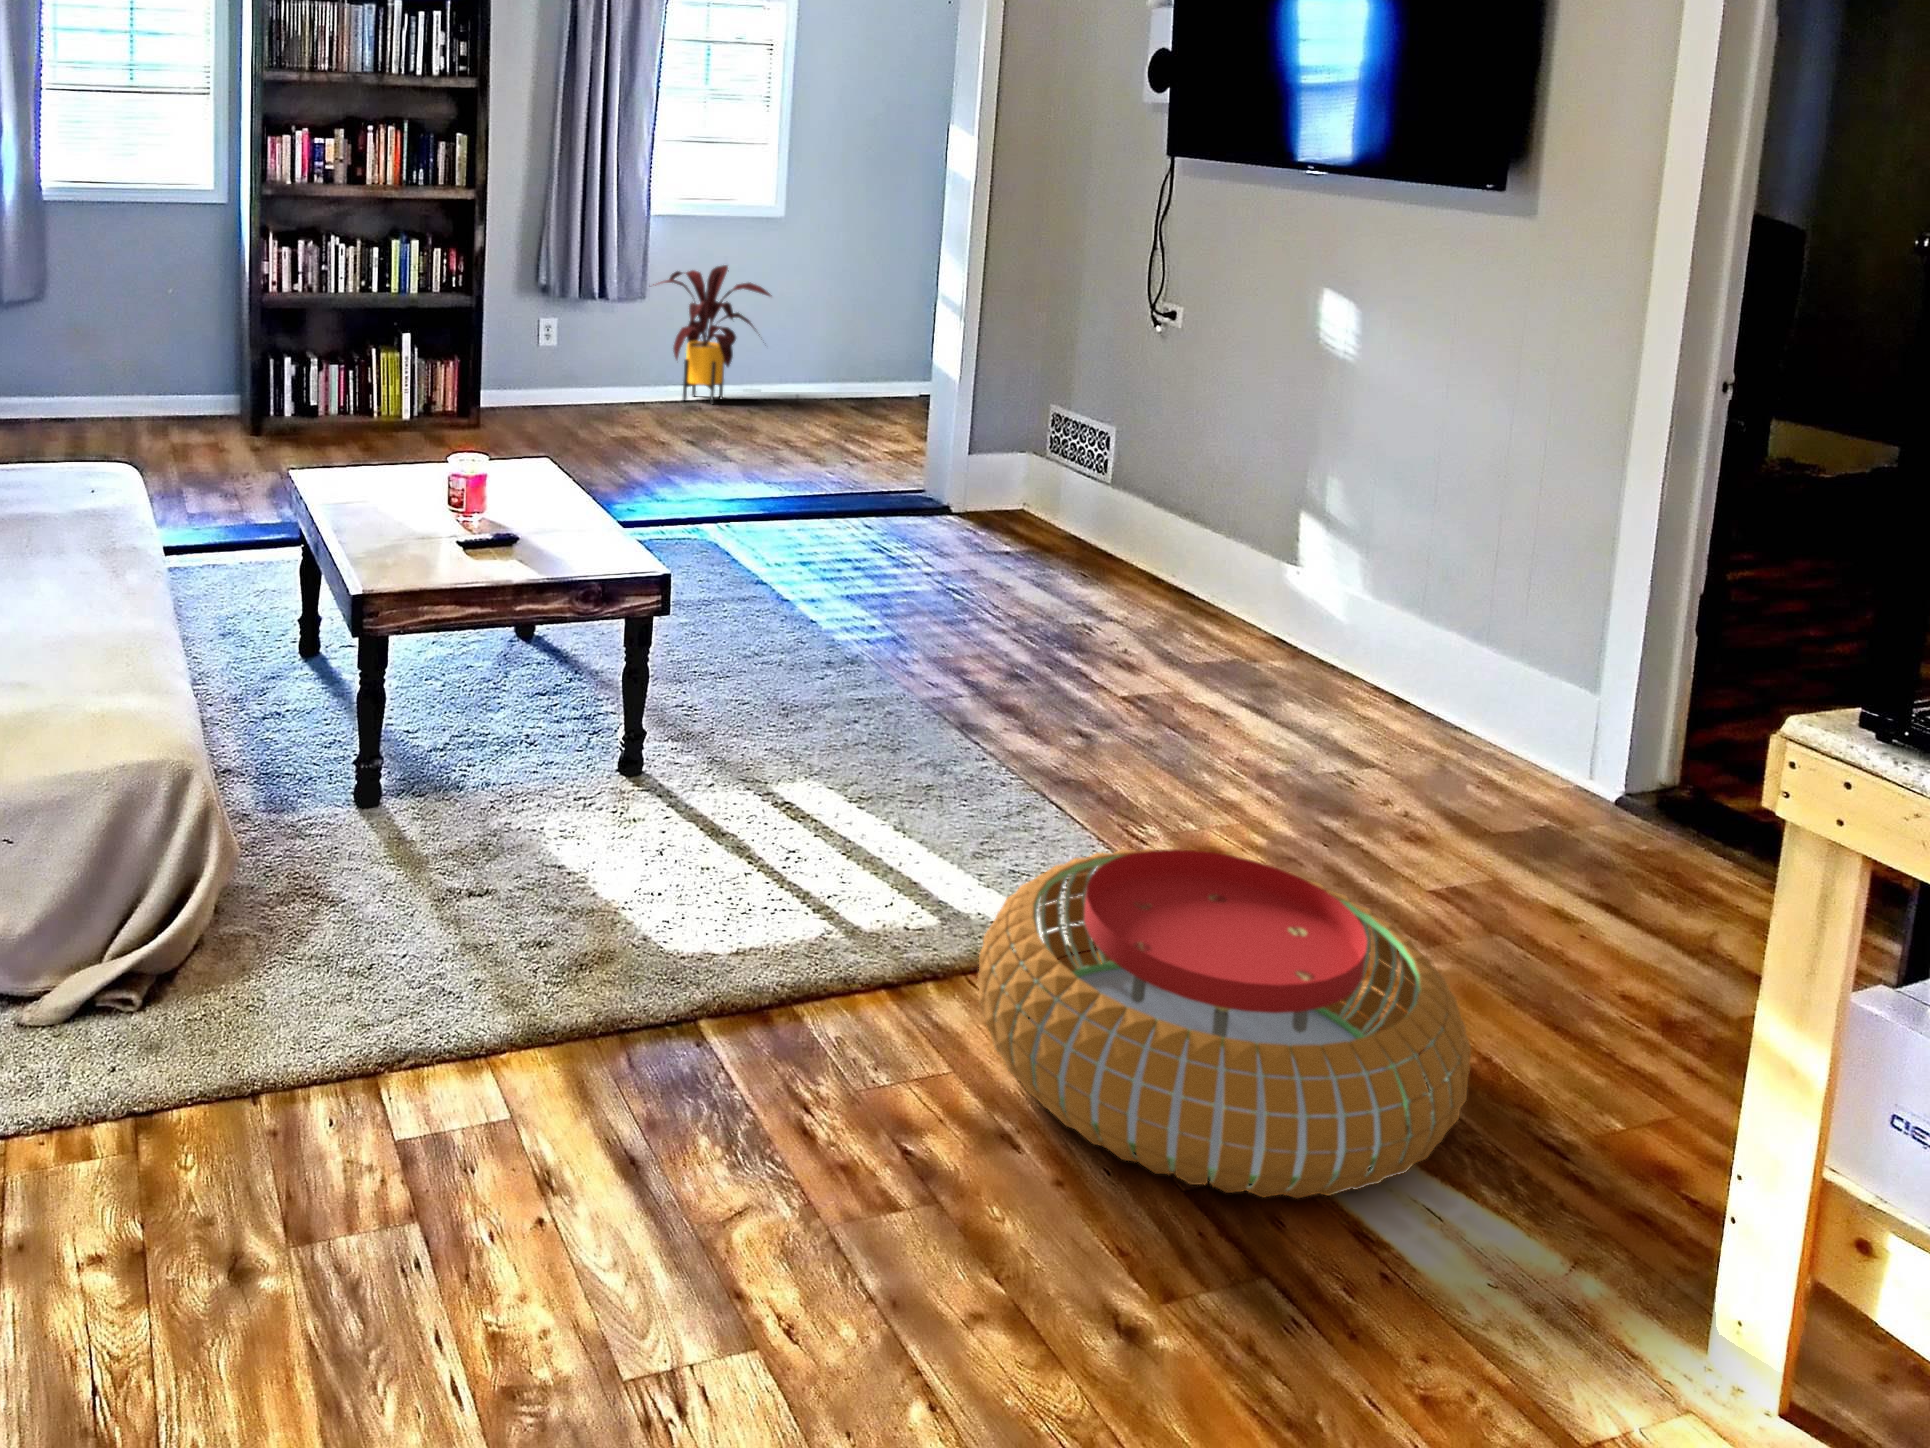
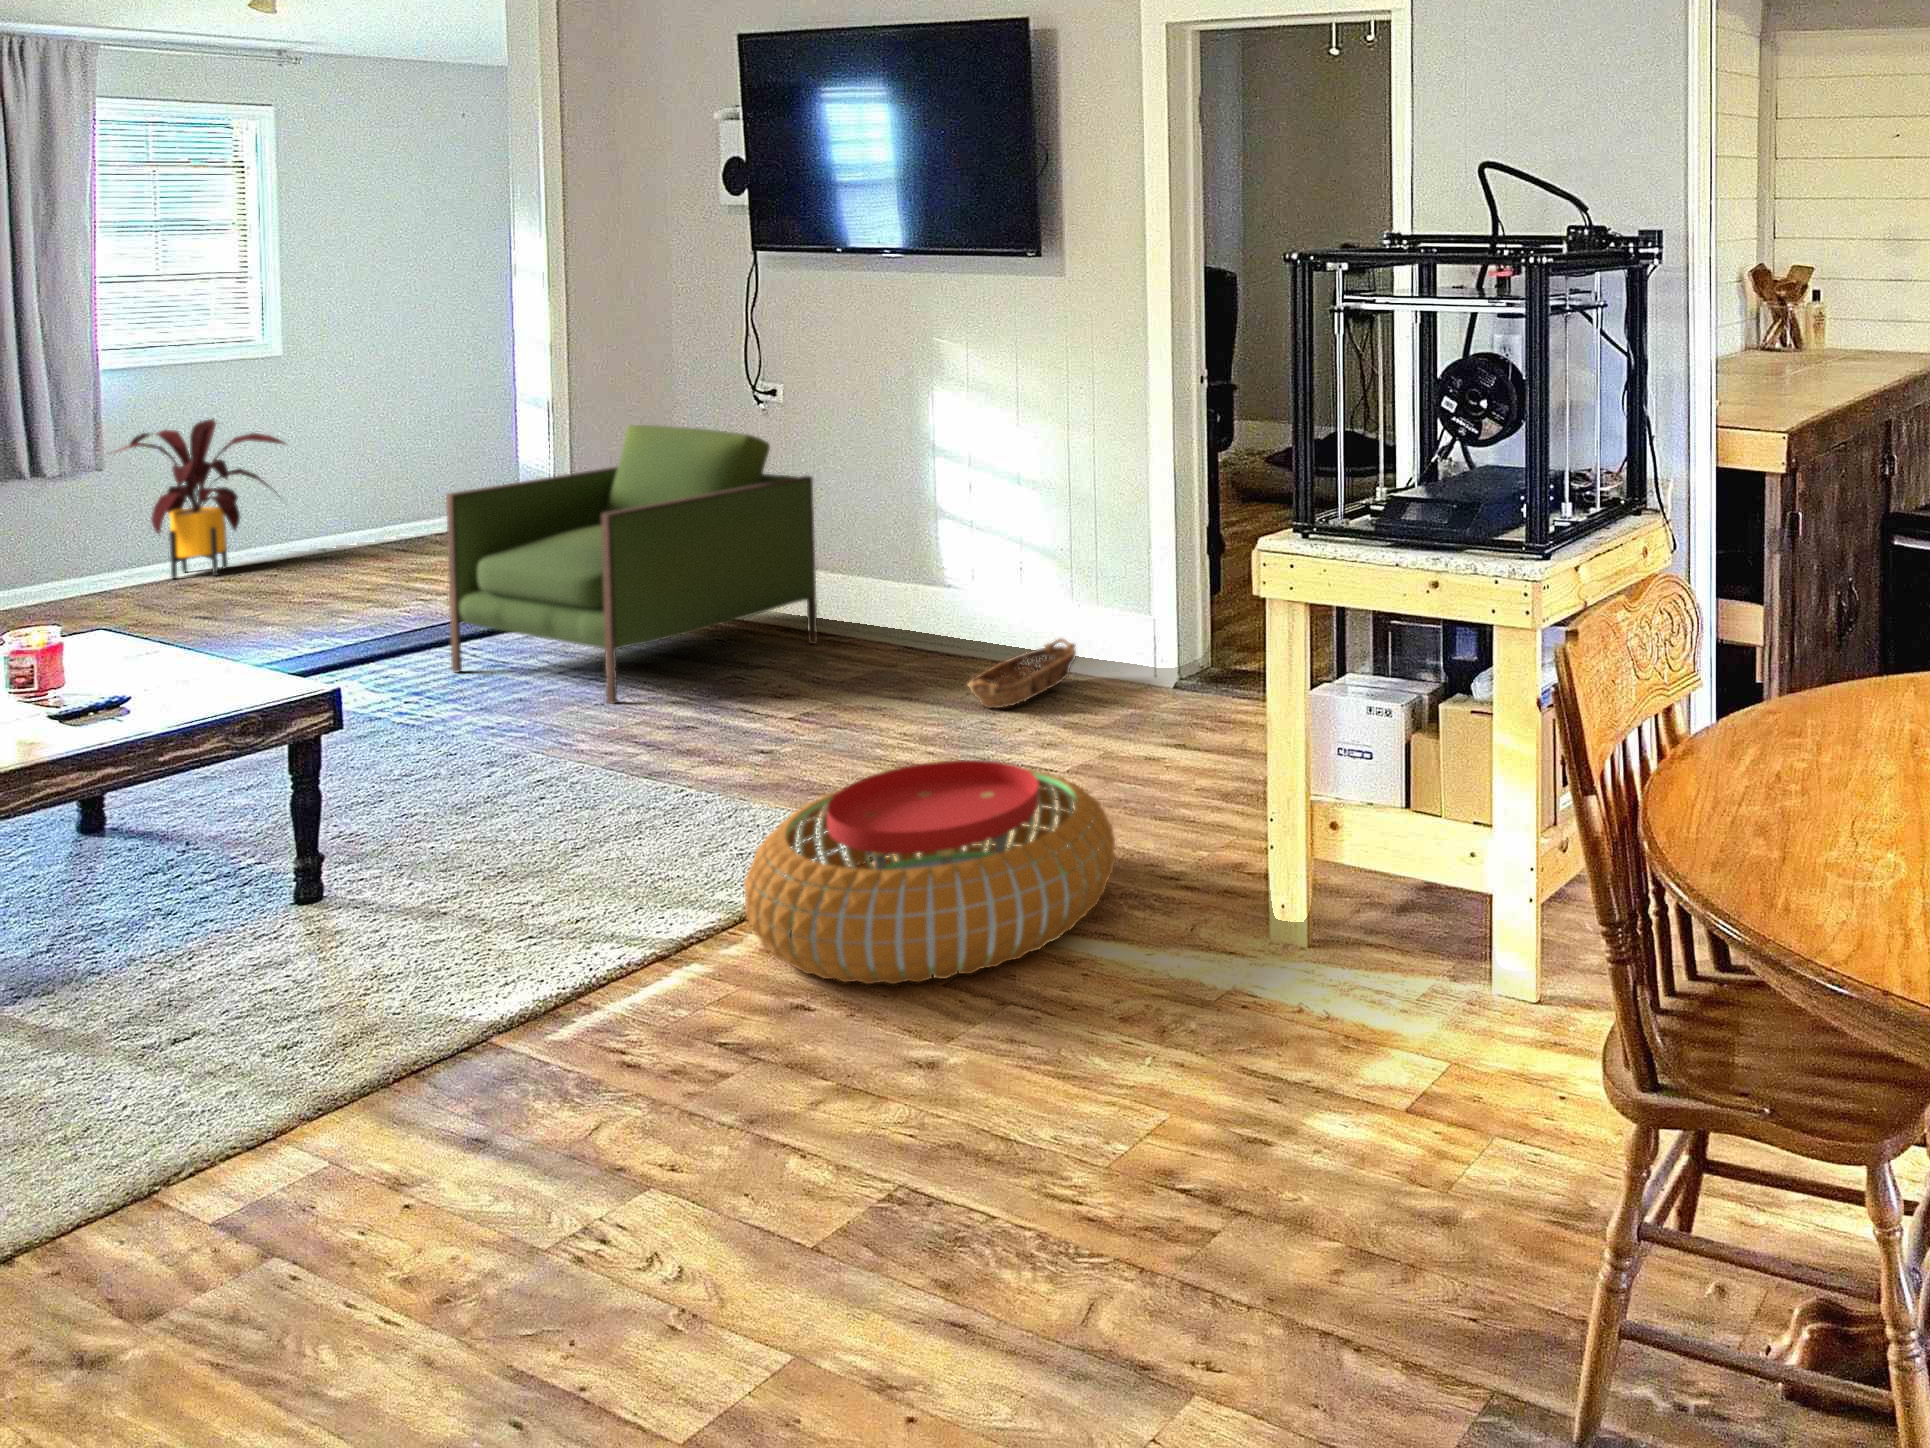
armchair: none [839,329,1198,627] -> present [446,425,818,704]
basket: none [1290,676,1489,789] -> present [968,639,1076,708]

